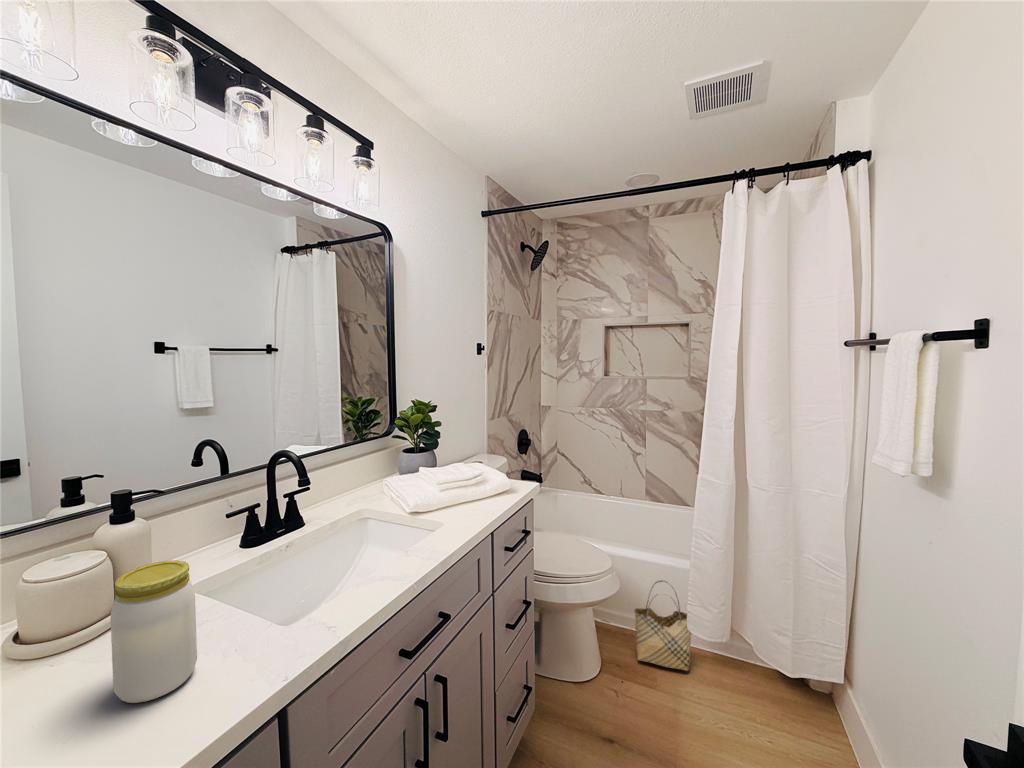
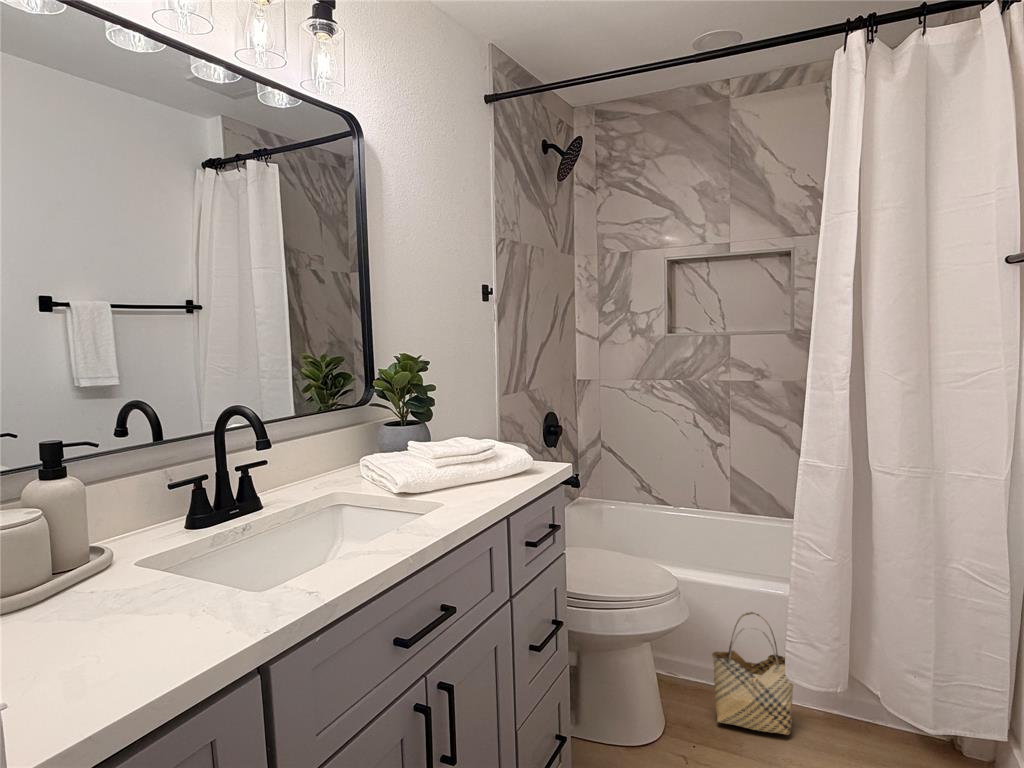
jar: present [111,561,197,703] -> none [74,497,165,644]

